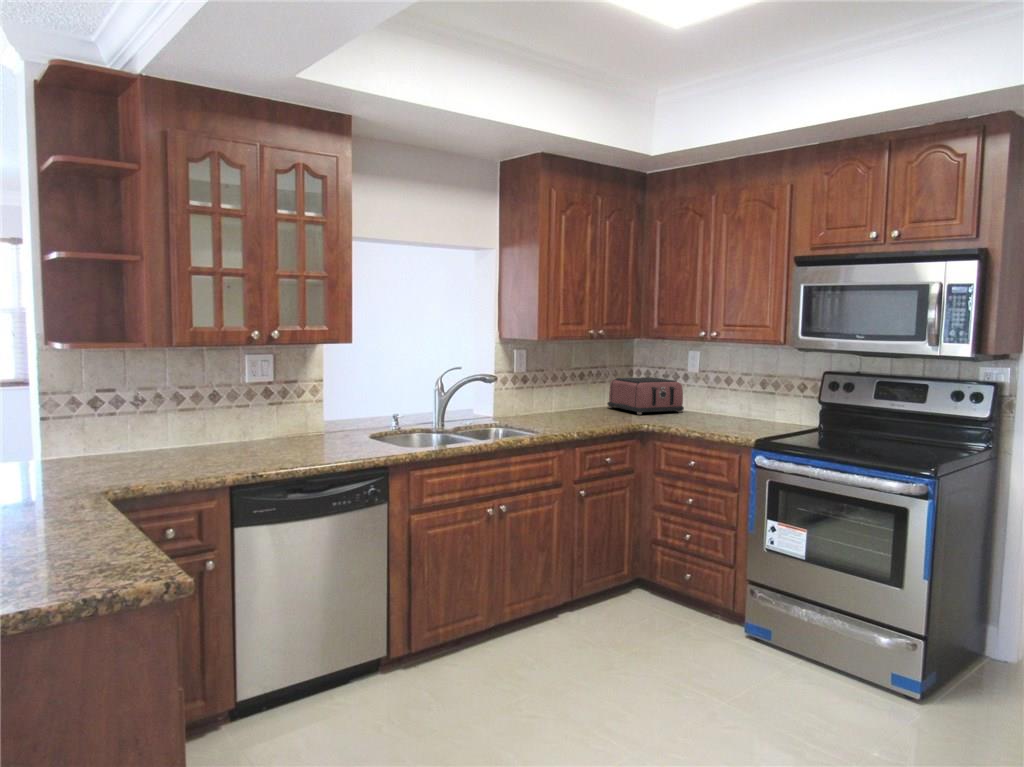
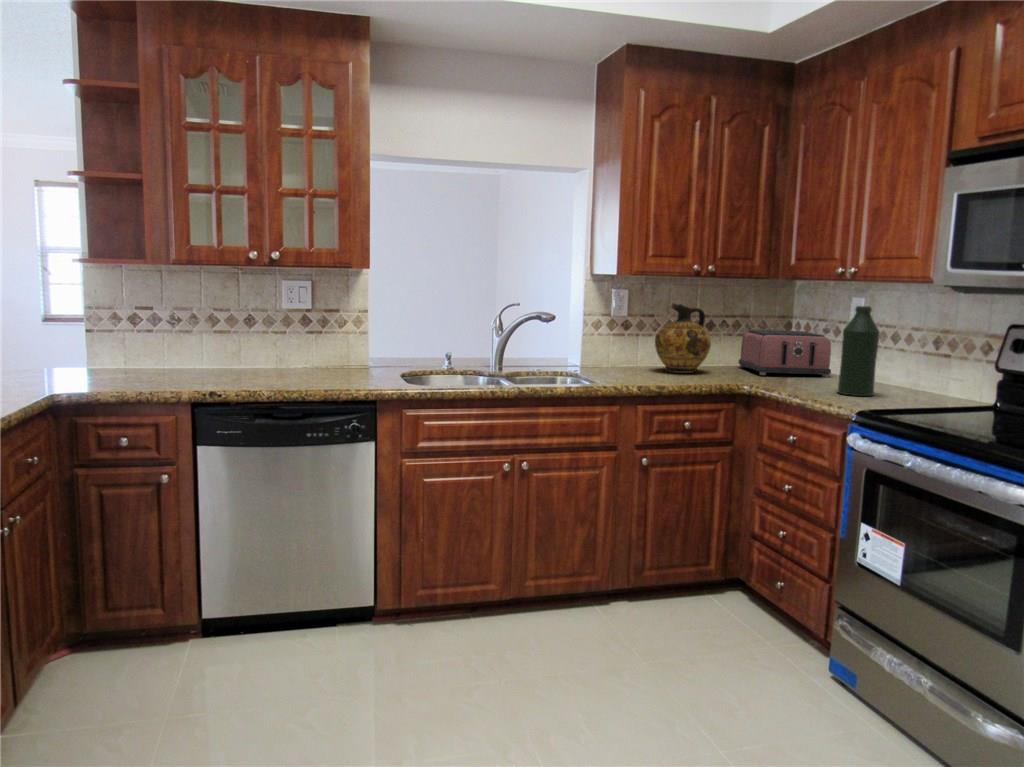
ceramic jug: none [556,361,601,417] -> present [655,303,711,373]
bottle: none [713,361,741,427] -> present [838,306,880,396]

